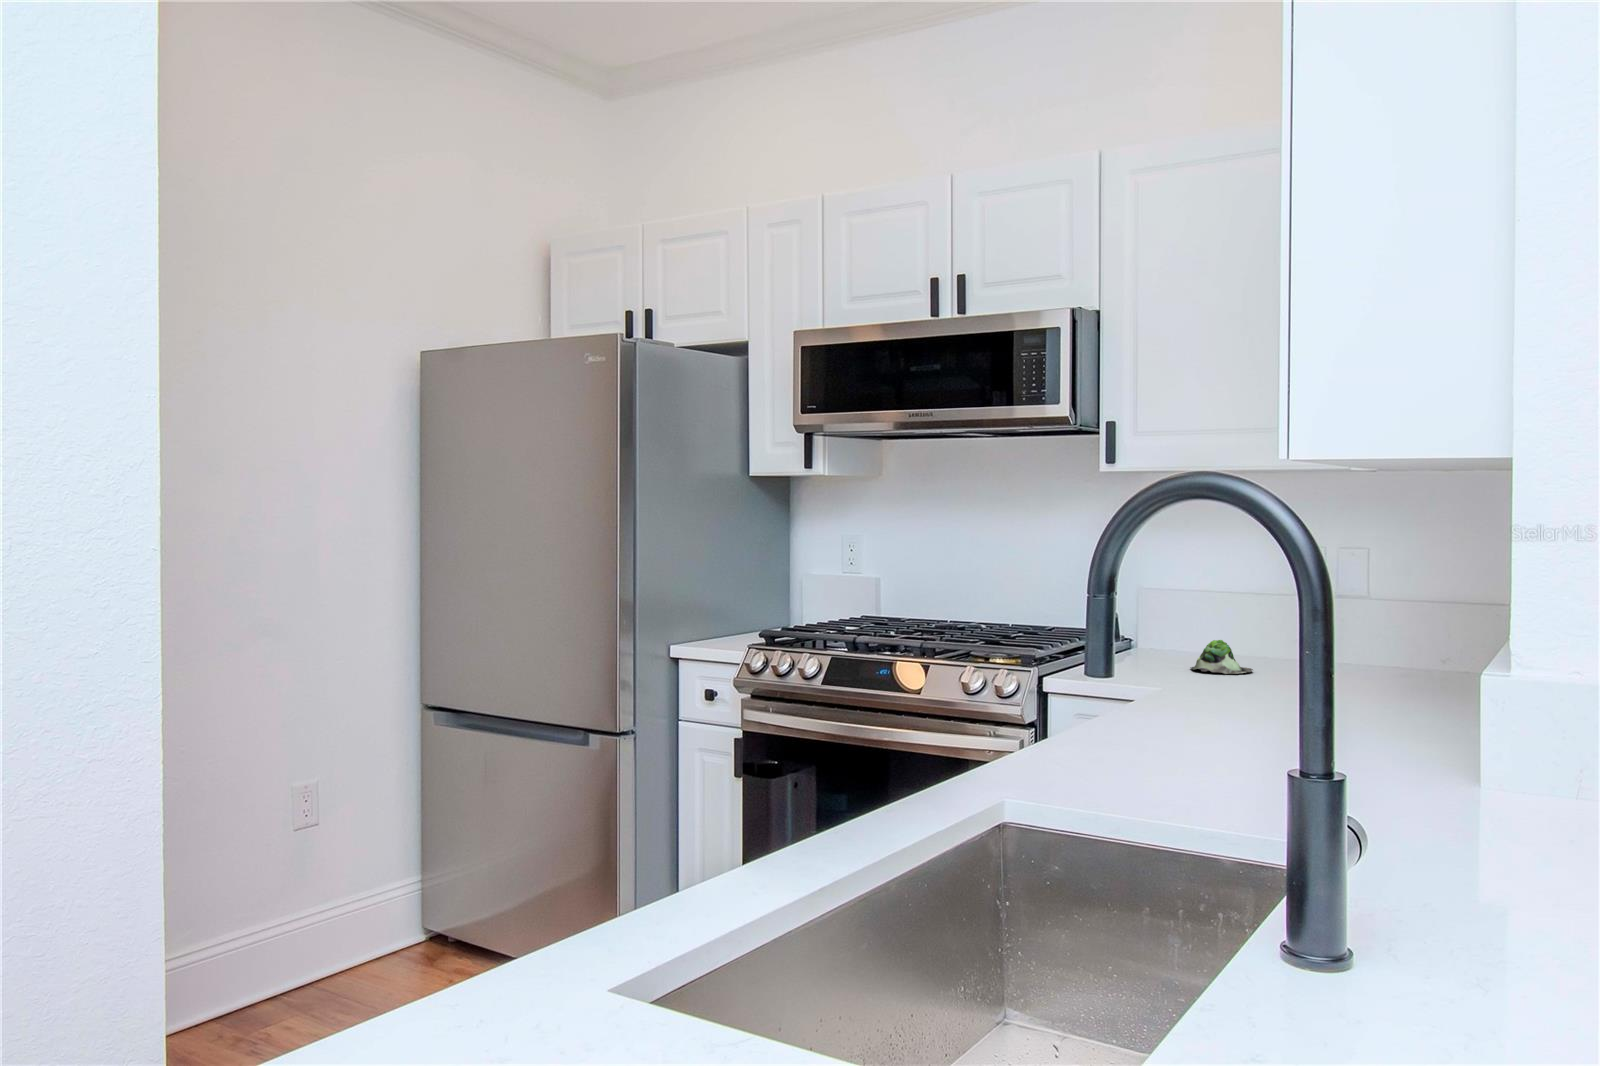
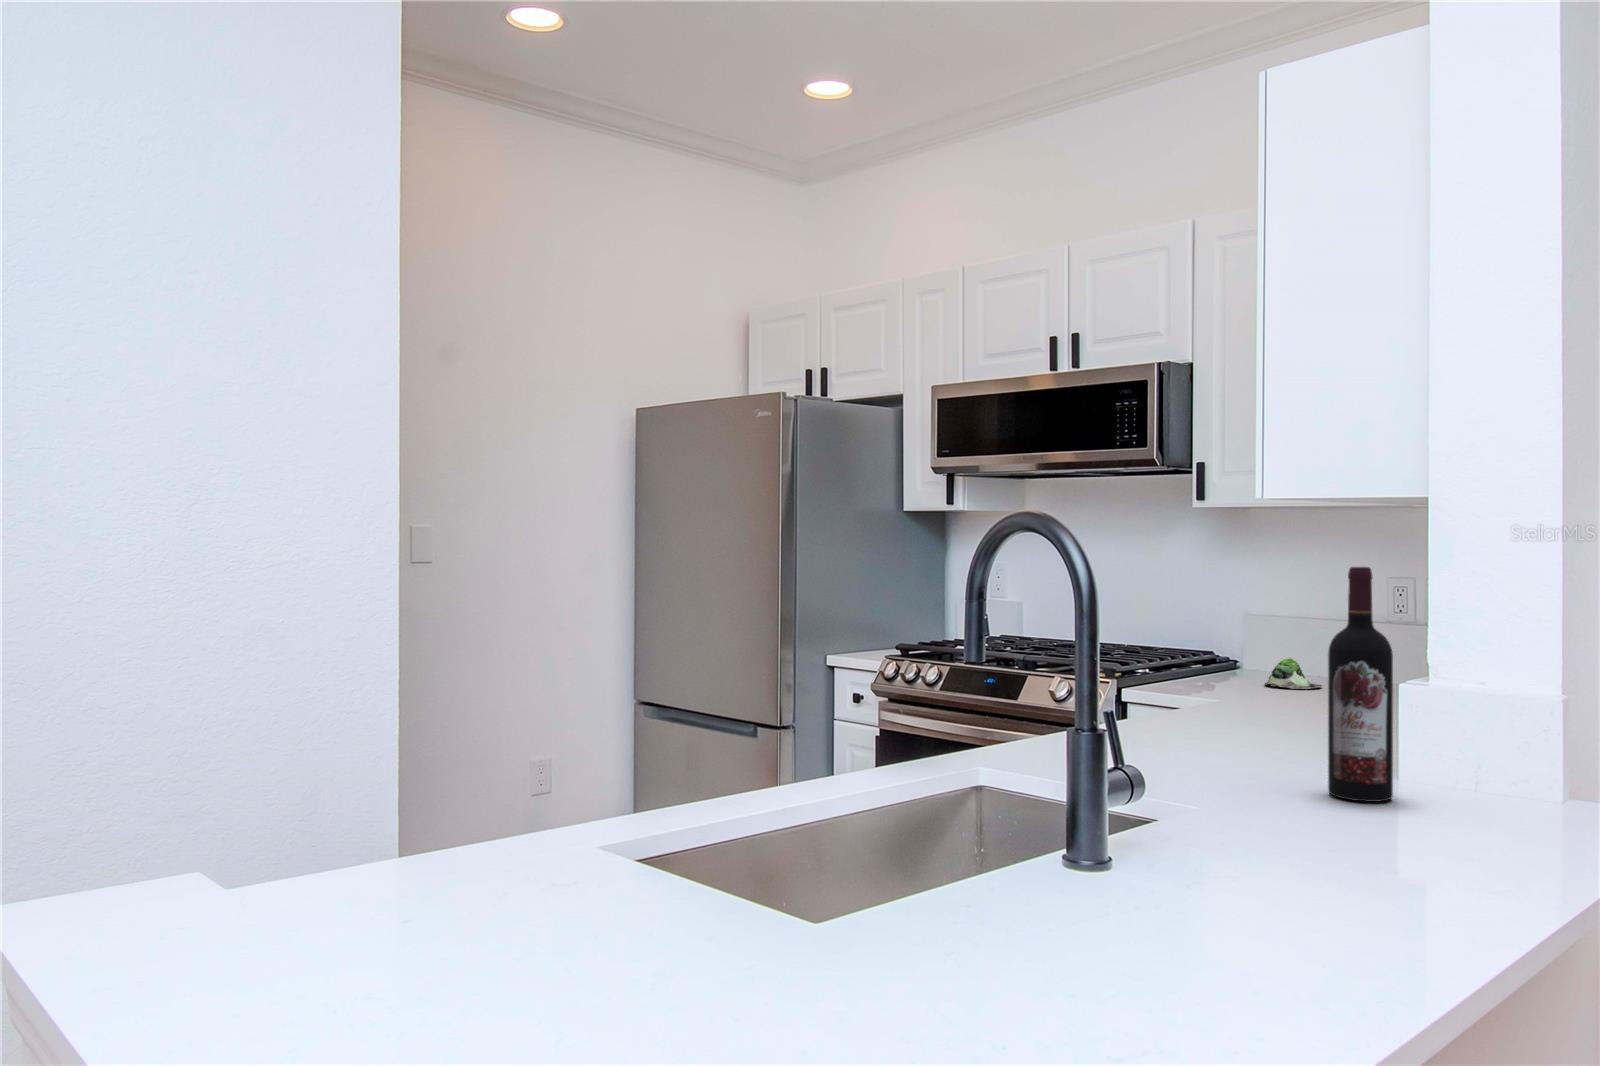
wine bottle: none [1453,538,1538,829] -> present [1328,567,1393,802]

